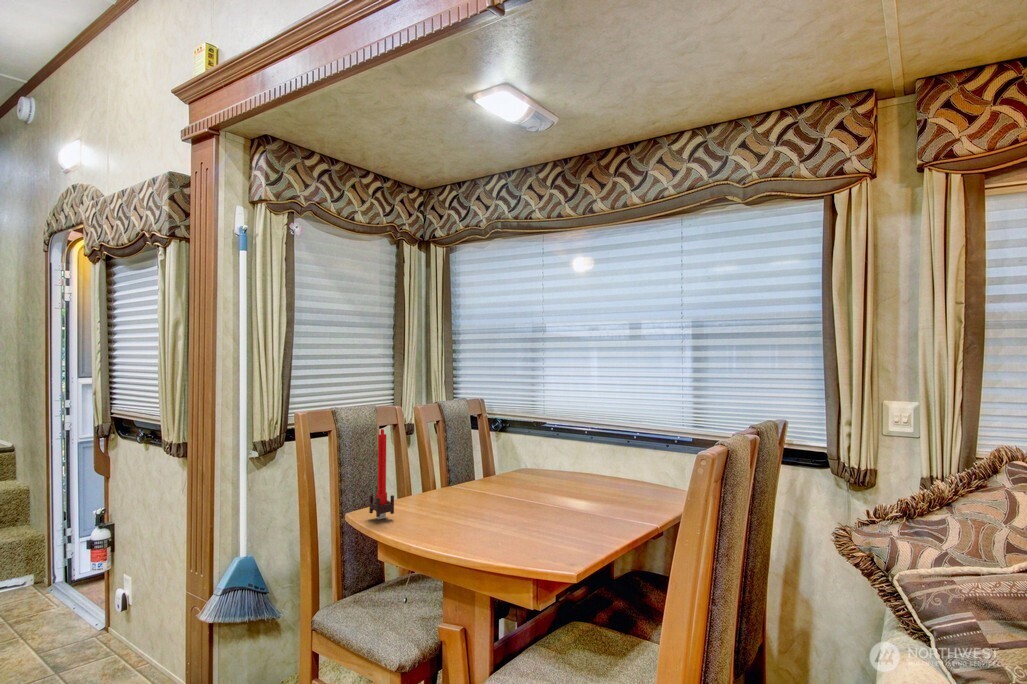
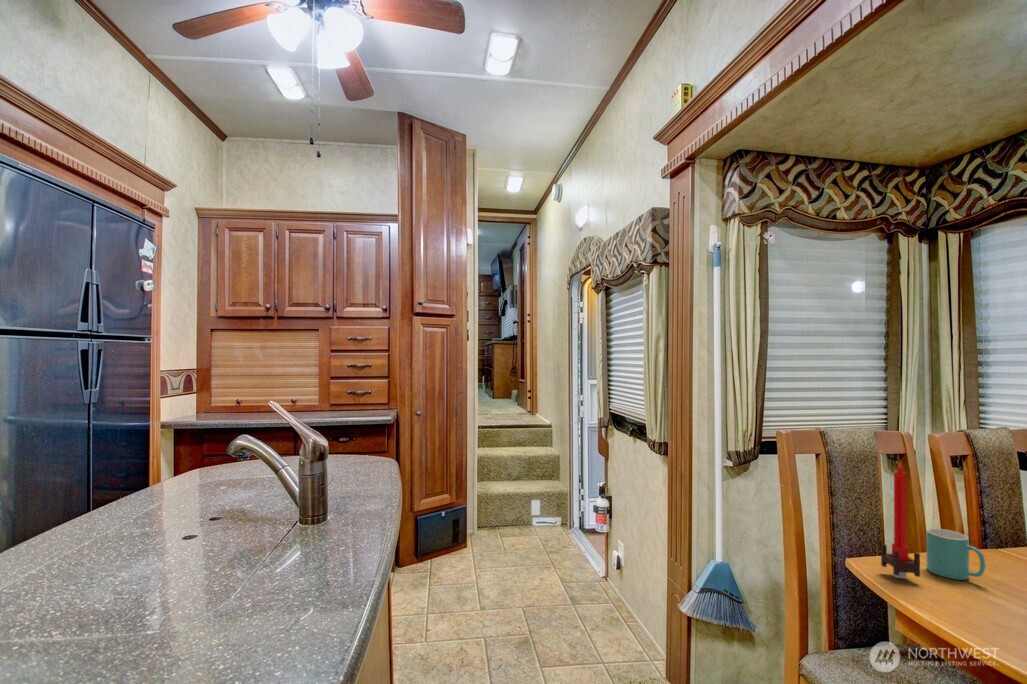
mug: none [402,474,434,510] -> present [926,528,985,580]

